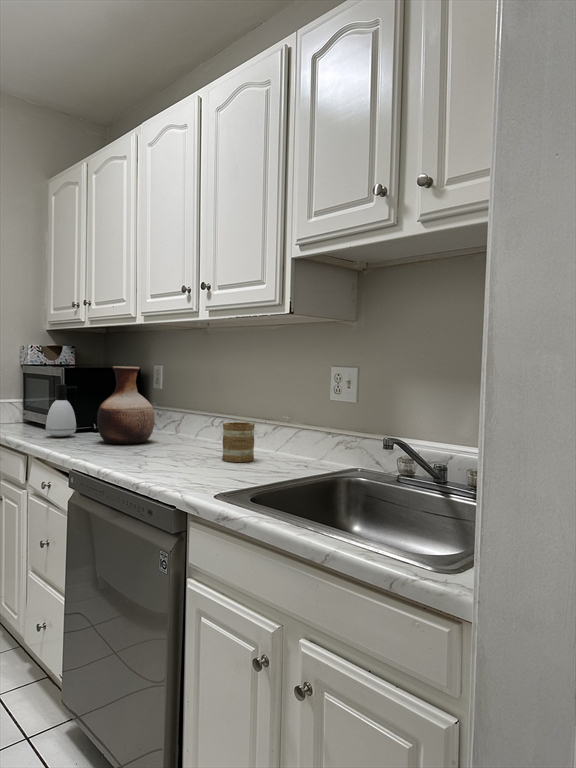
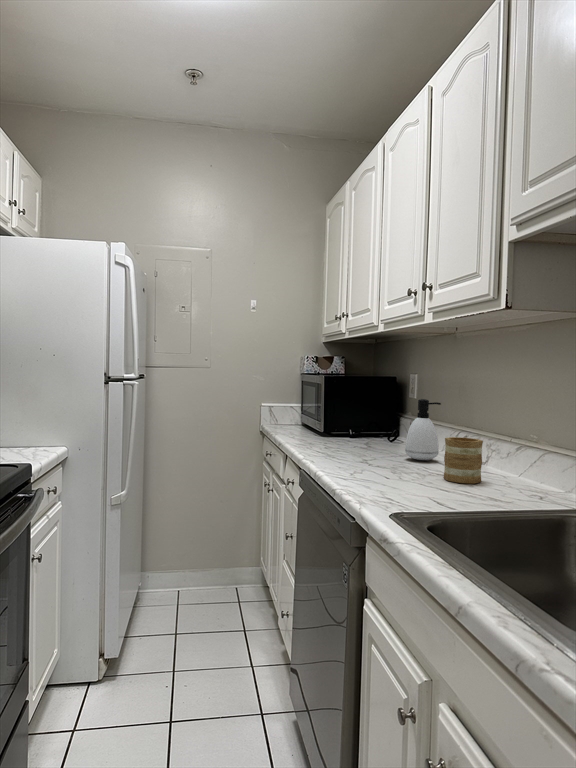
vase: present [97,366,154,444] -> none [340,375,395,452]
soap dispenser: present [46,384,77,437] -> present [405,399,441,460]

